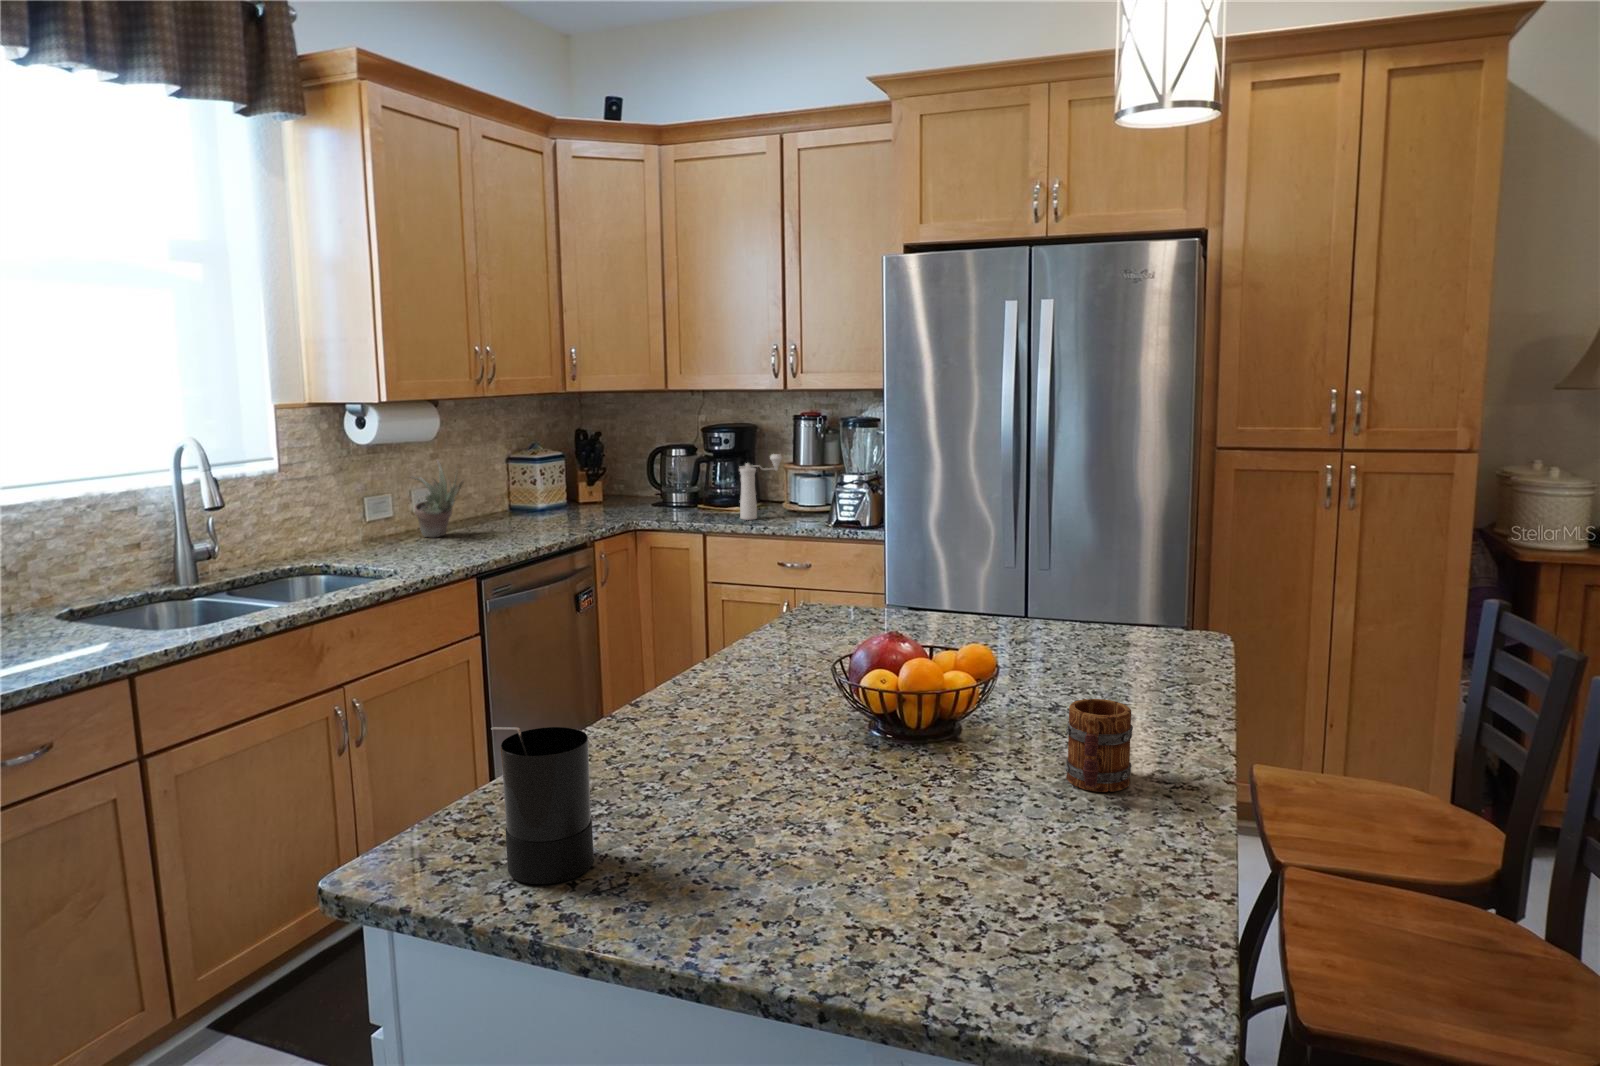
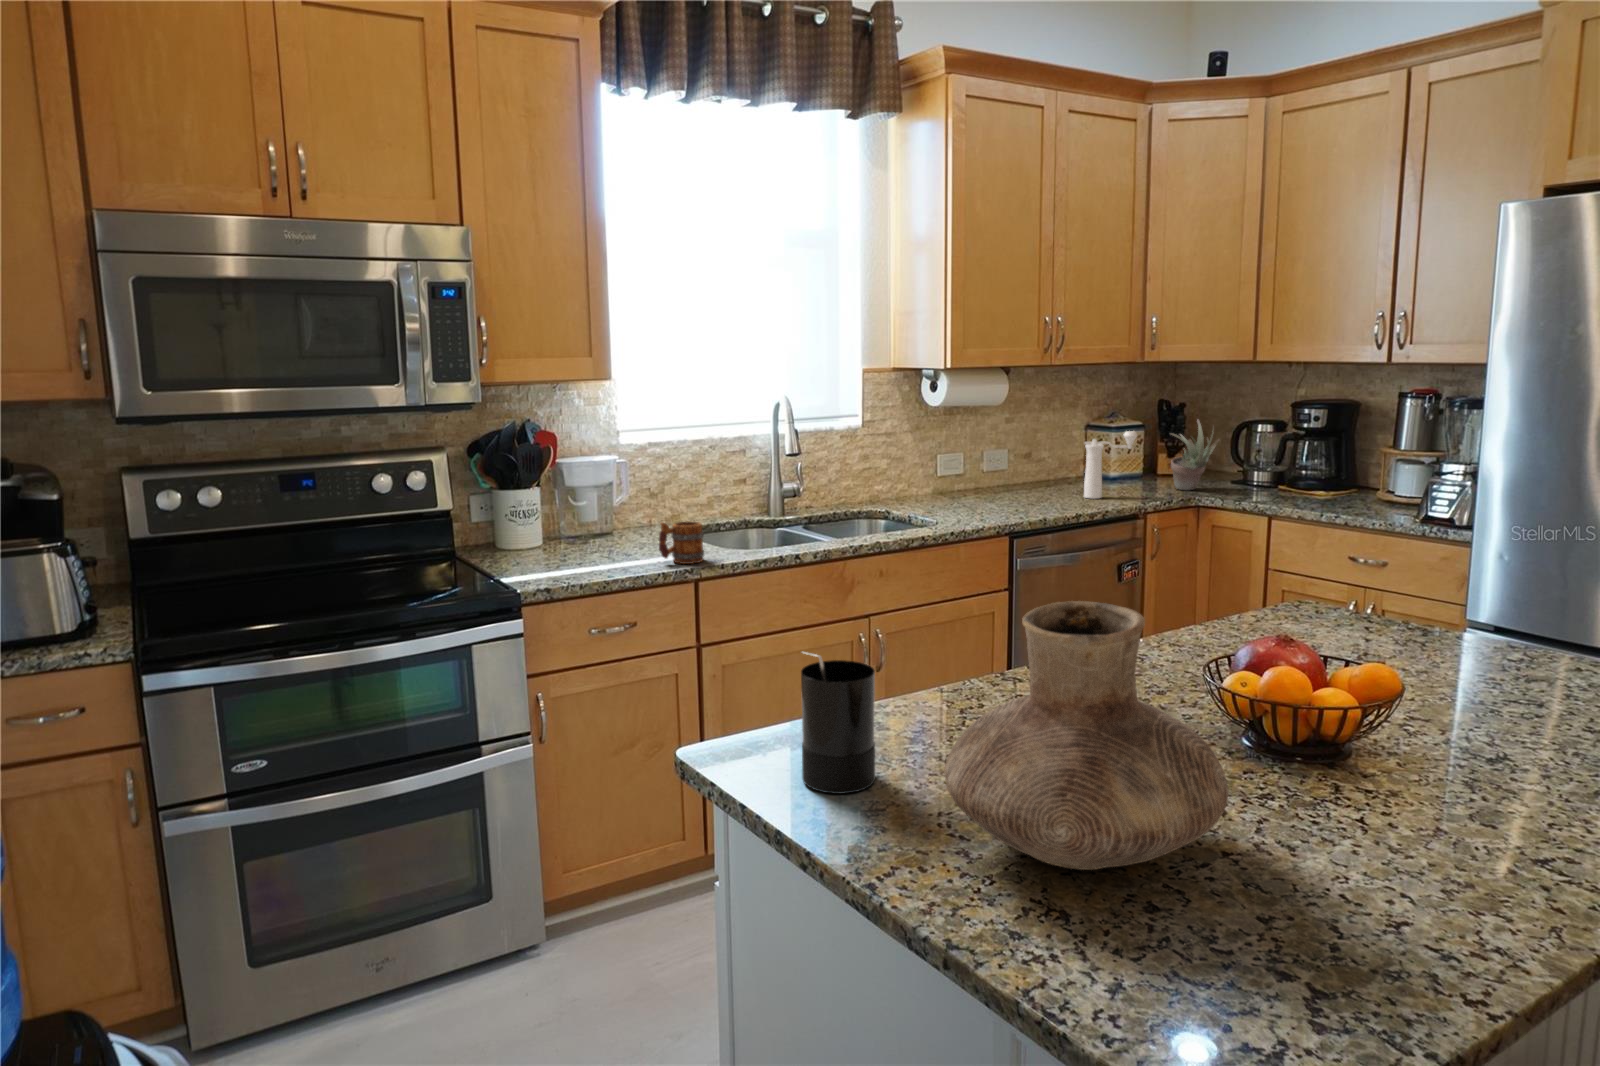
pepper mill: present [739,454,782,520] -> present [1084,431,1137,499]
succulent plant: present [411,460,464,537] -> present [1171,420,1219,490]
vase: none [706,620,980,887] -> present [945,601,1229,870]
mug: present [1065,699,1133,792] -> present [659,522,704,564]

